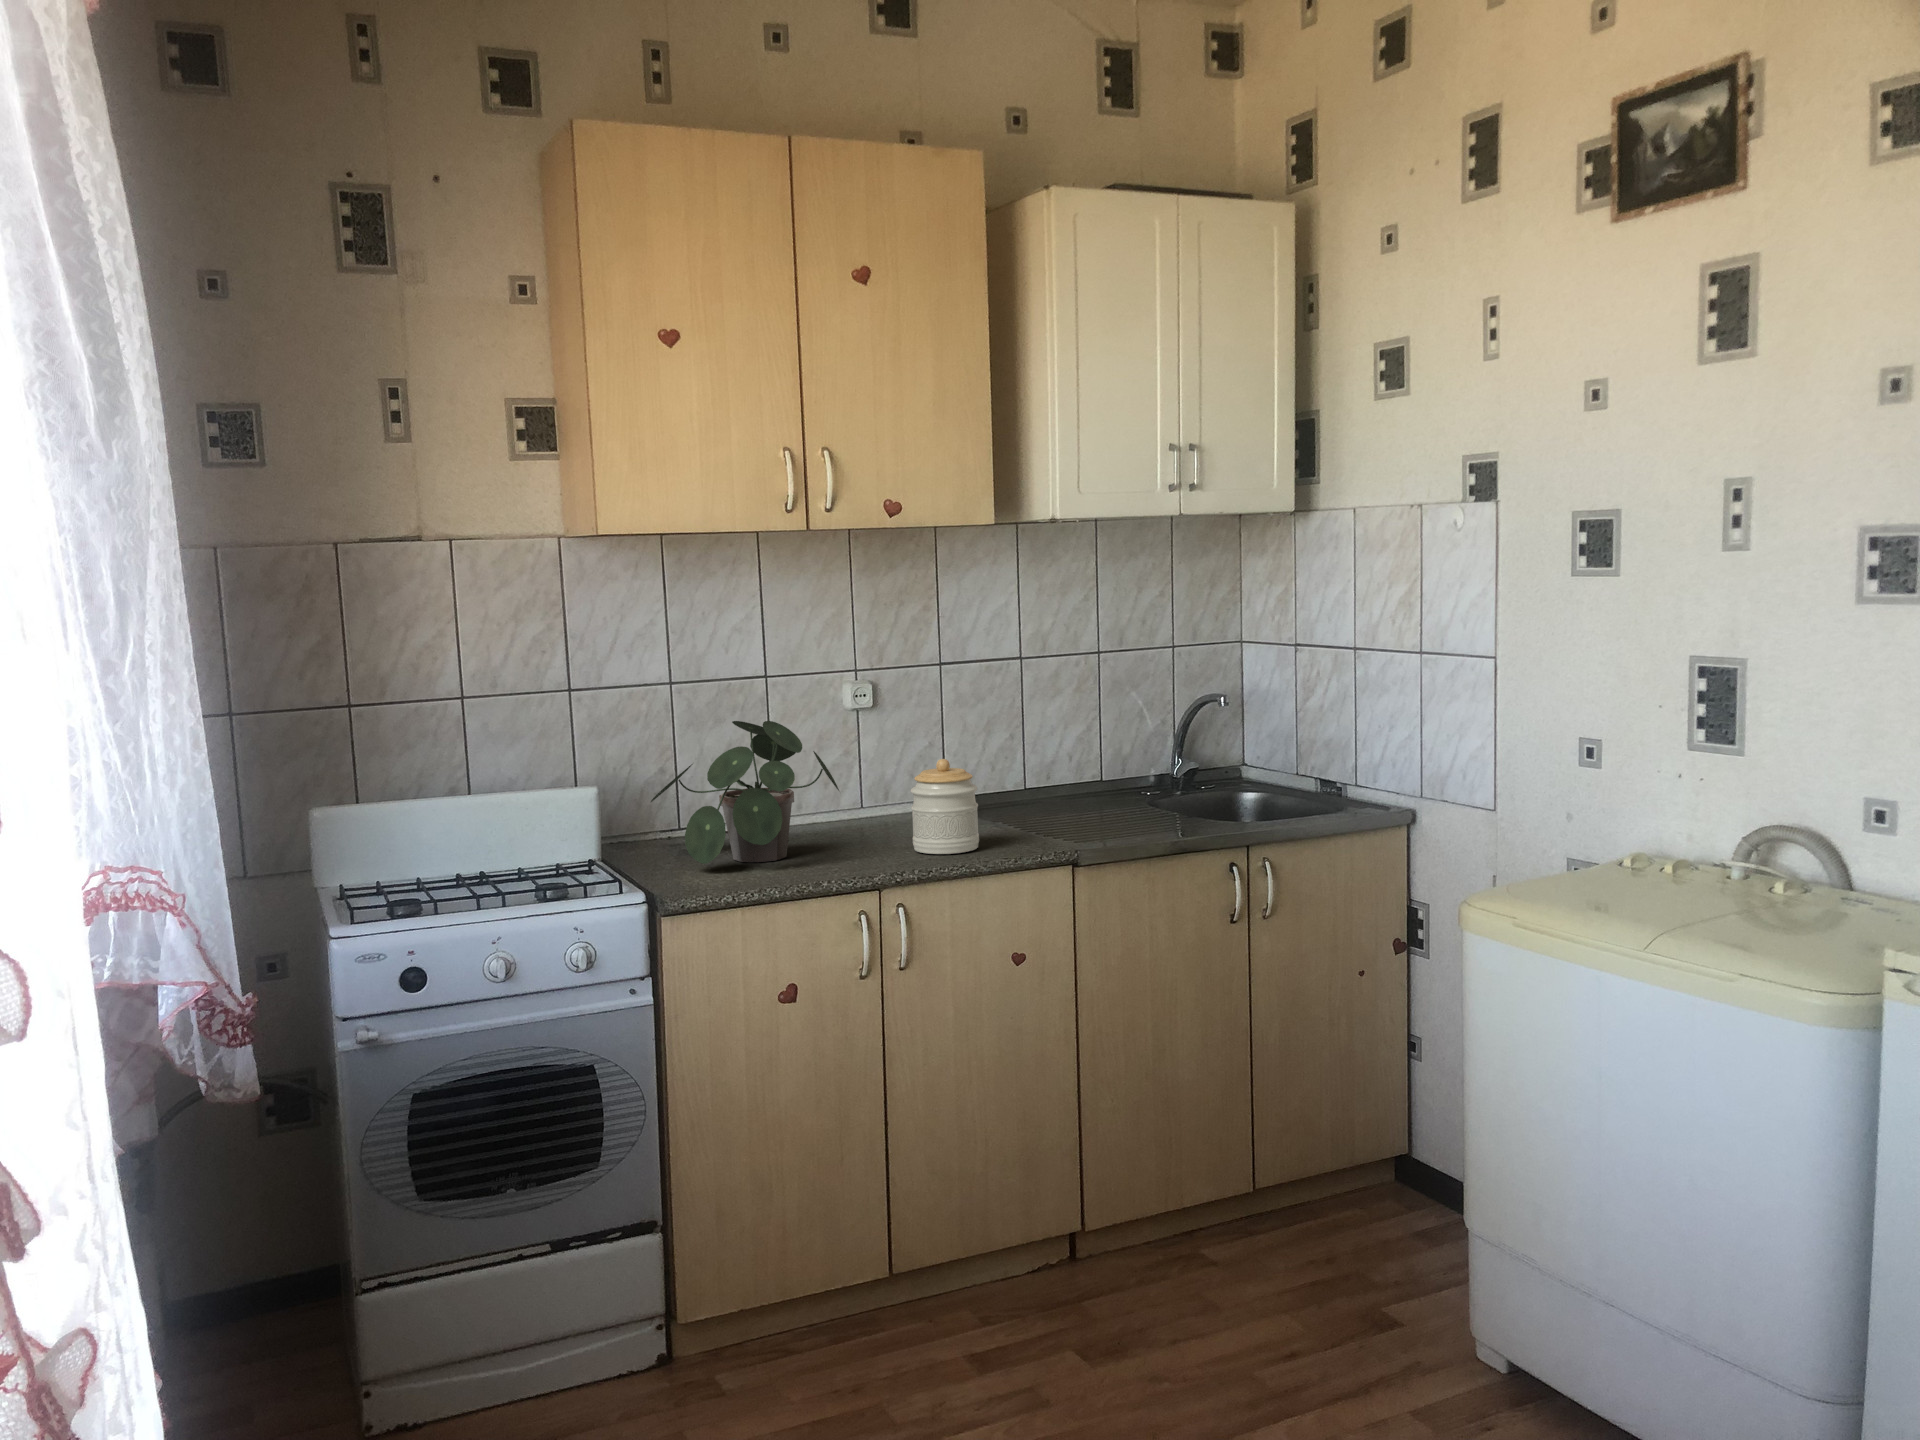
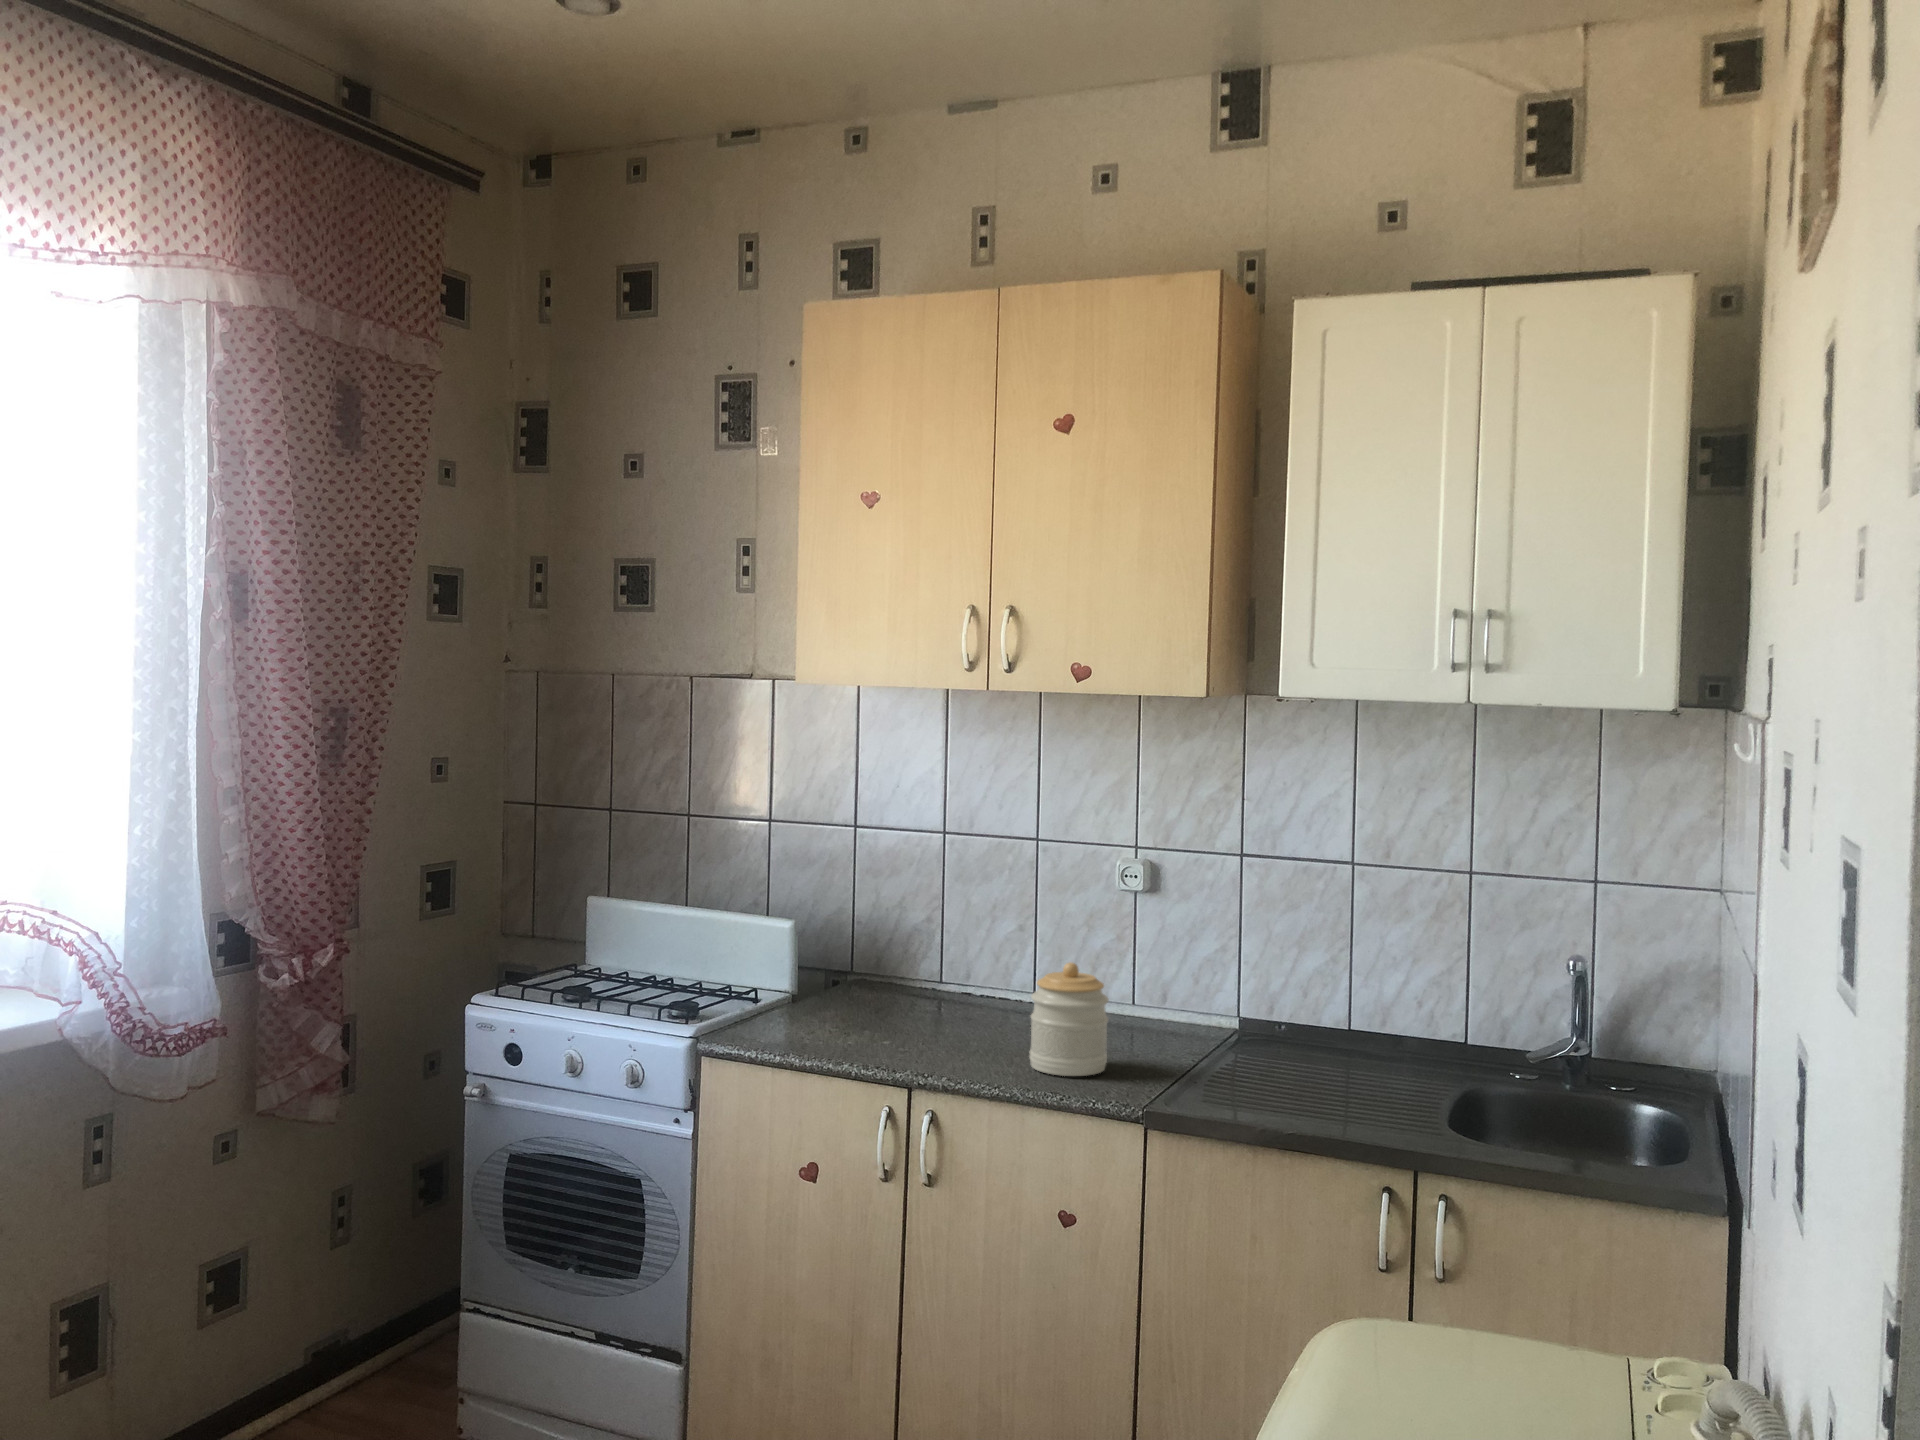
potted plant: present [651,721,839,864] -> none [821,881,1002,1034]

